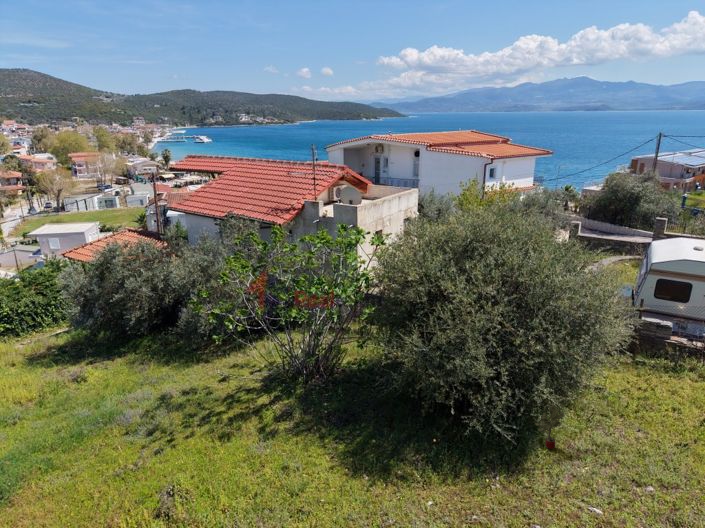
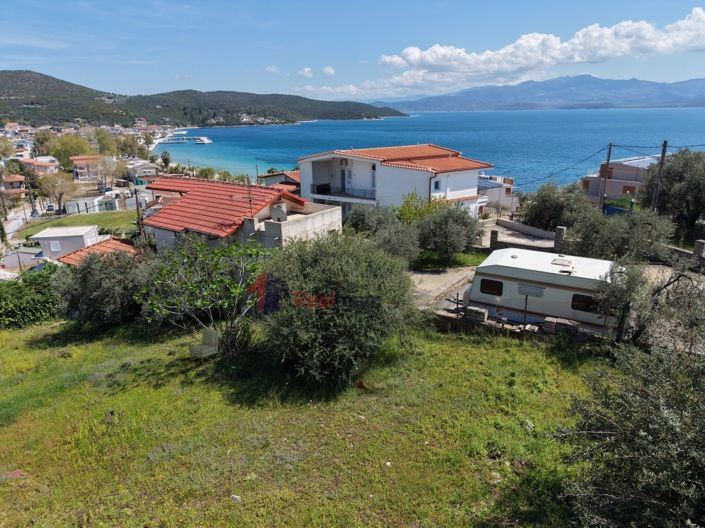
chair: none [258,346,307,402] -> present [188,328,222,365]

